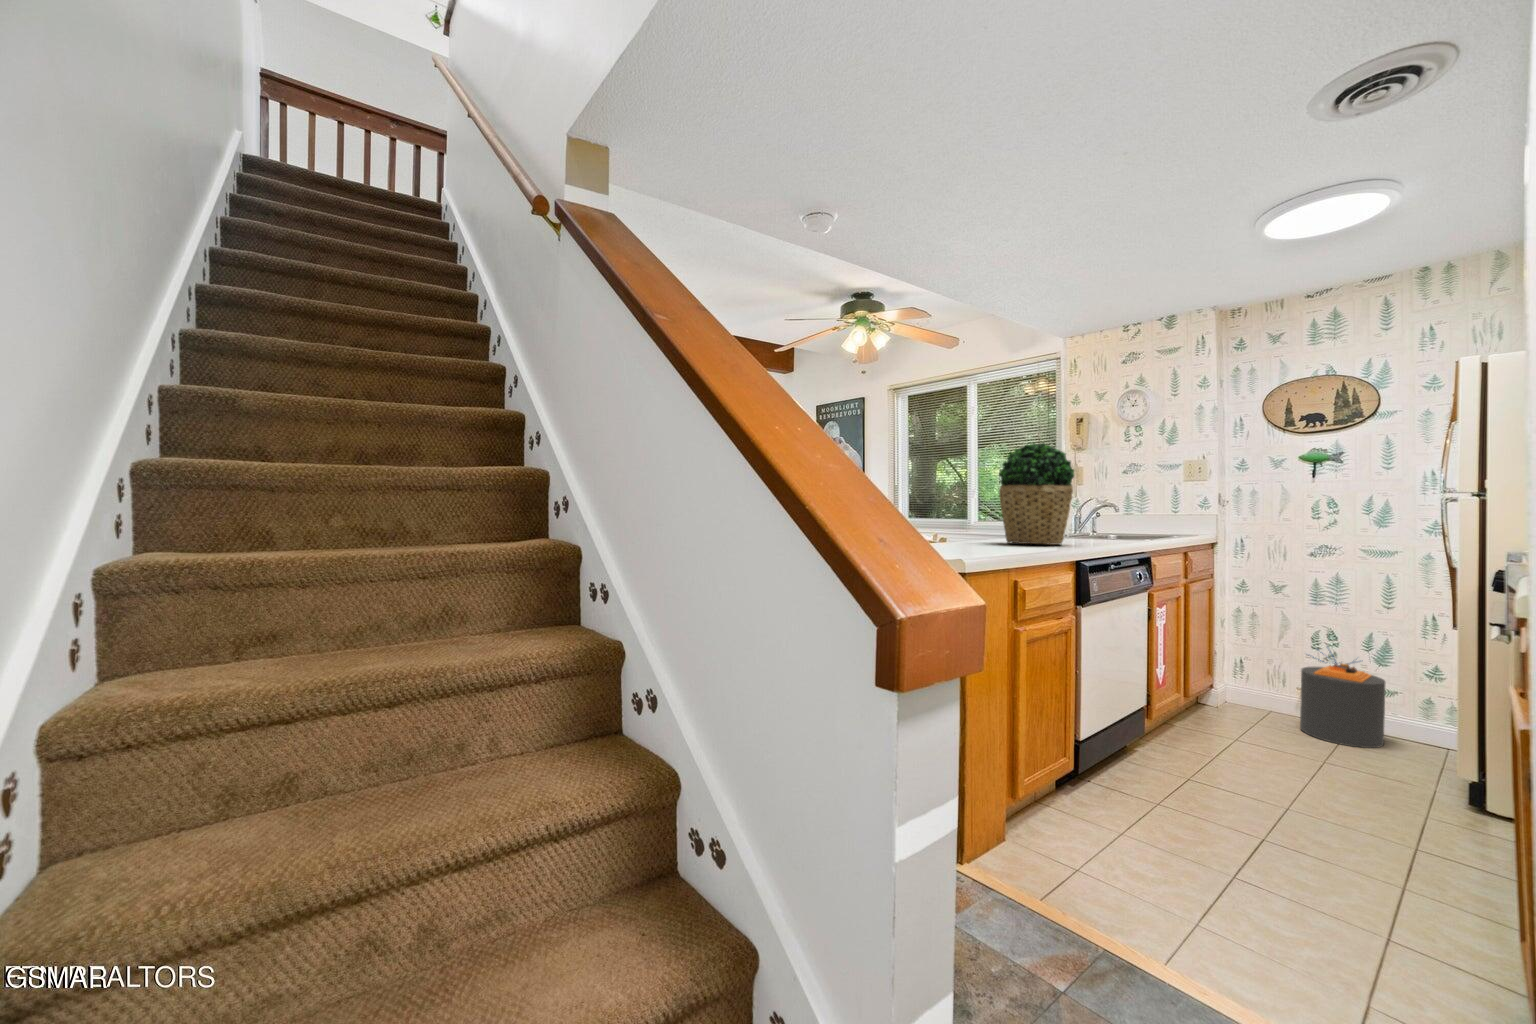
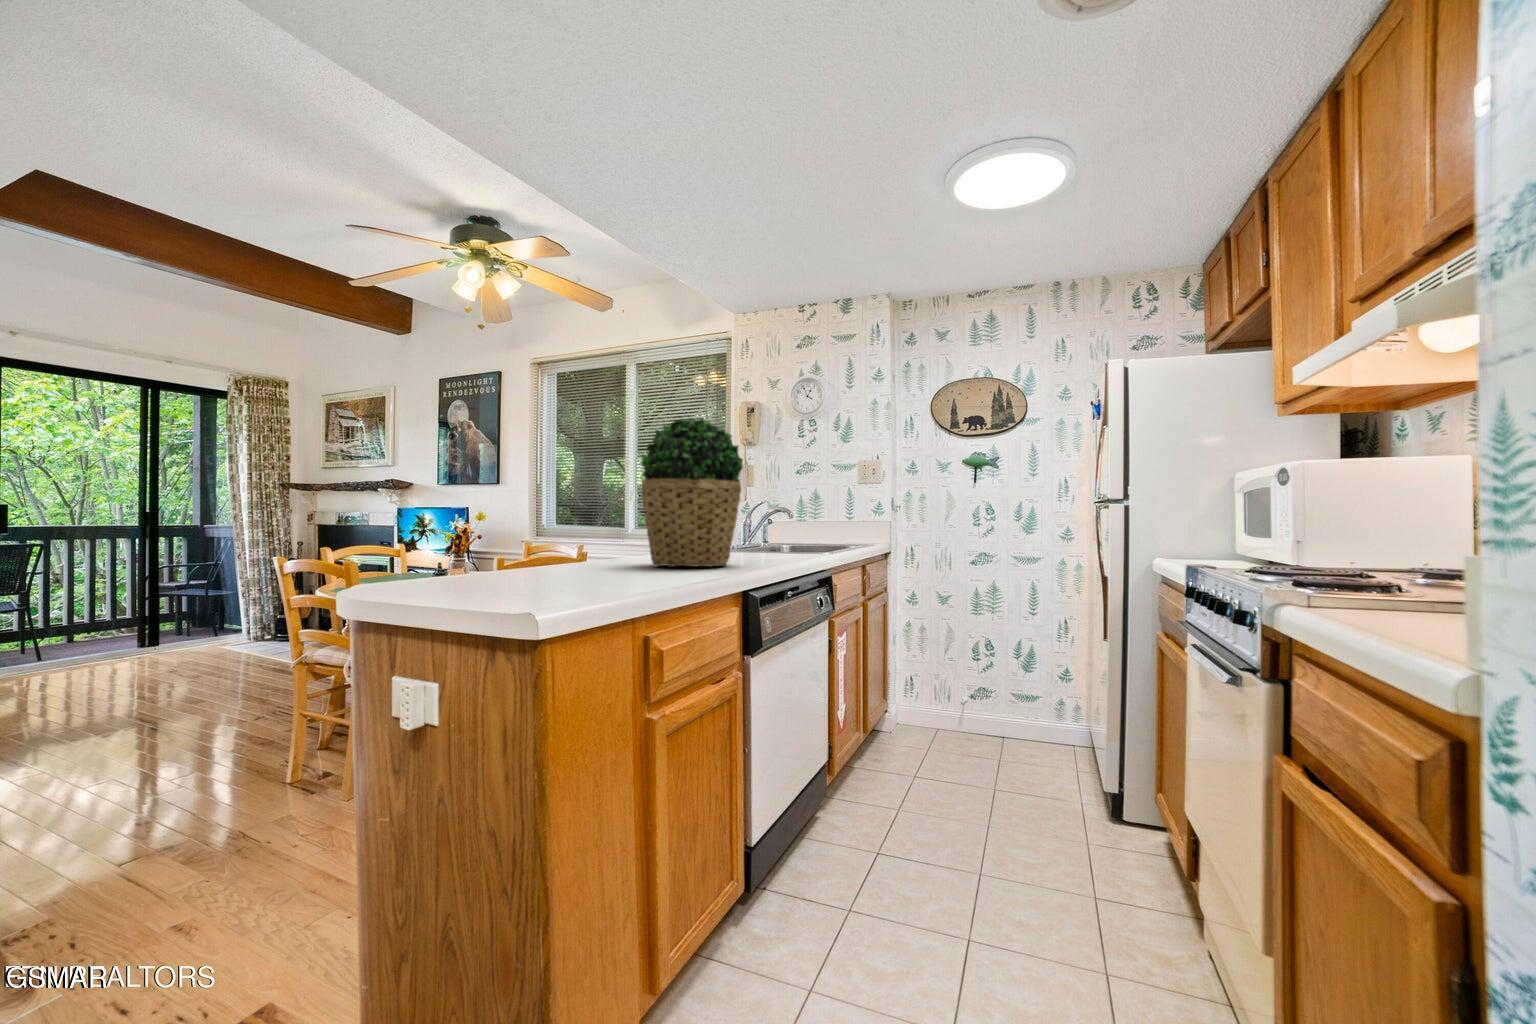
trash can: present [1300,648,1385,748] -> none [966,656,1036,767]

